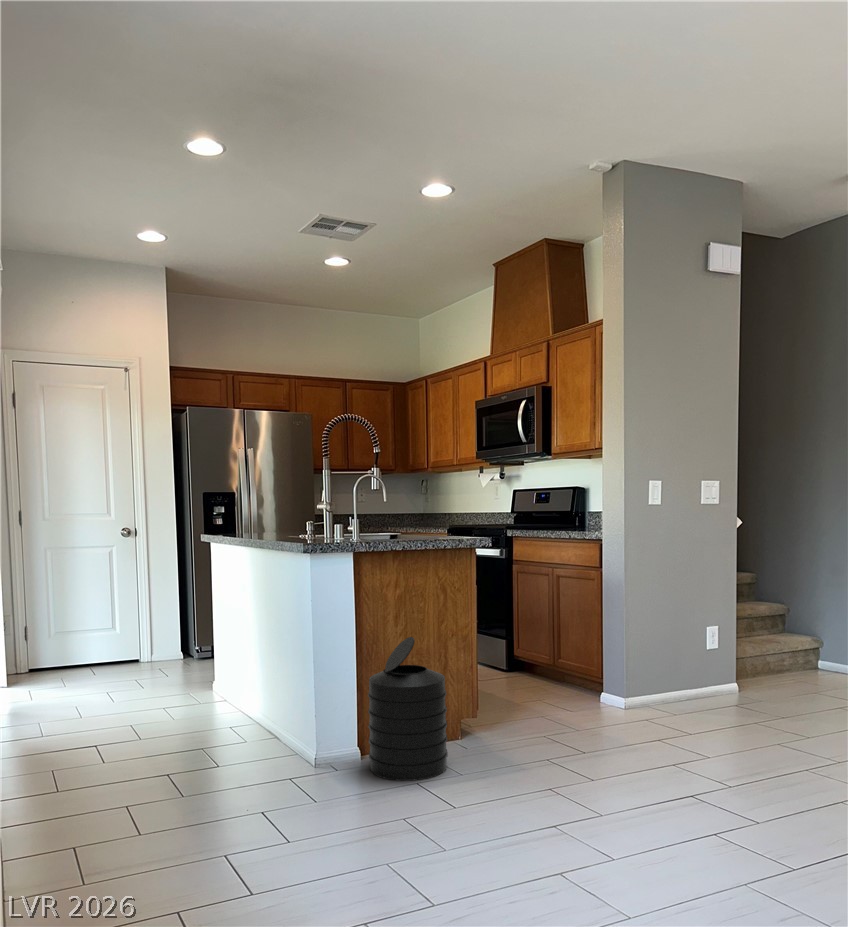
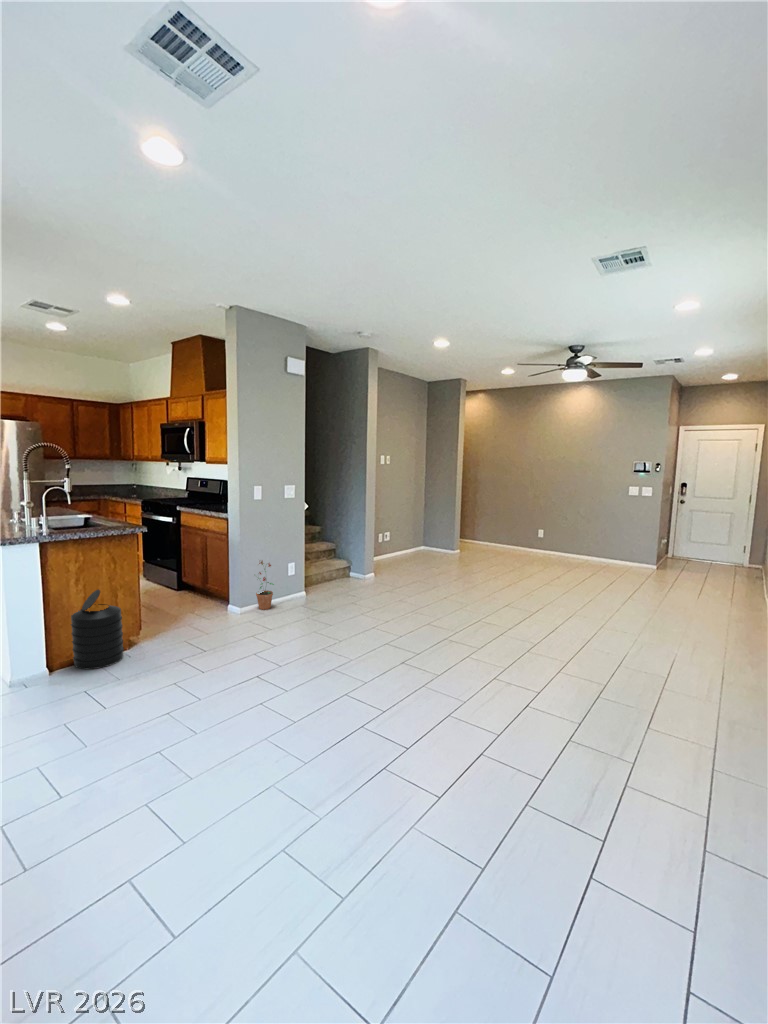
potted plant: none [645,616,699,715] -> present [256,561,274,610]

